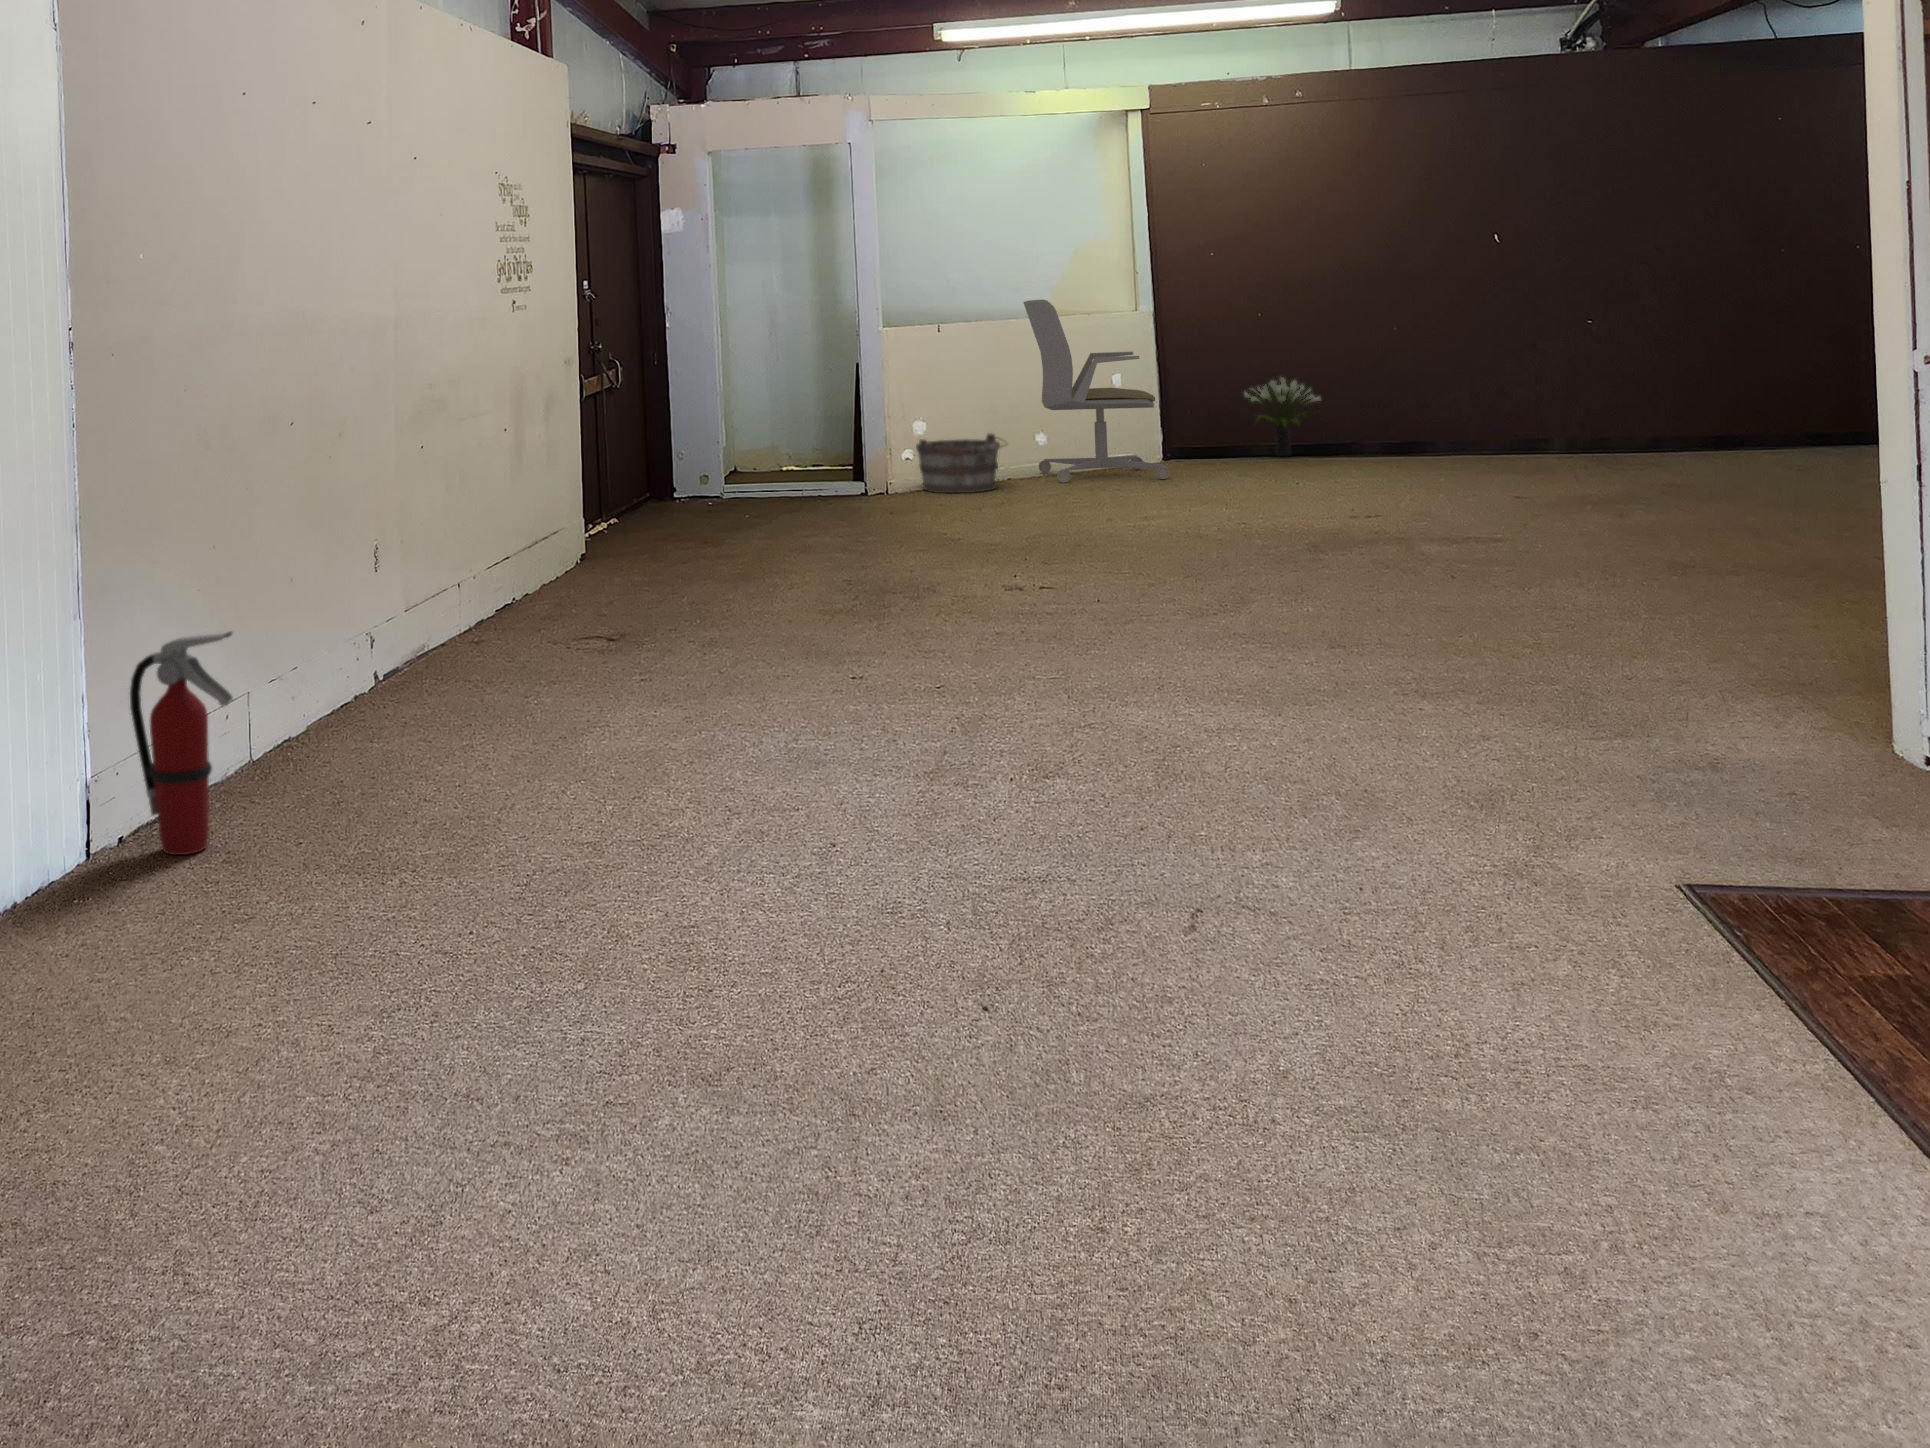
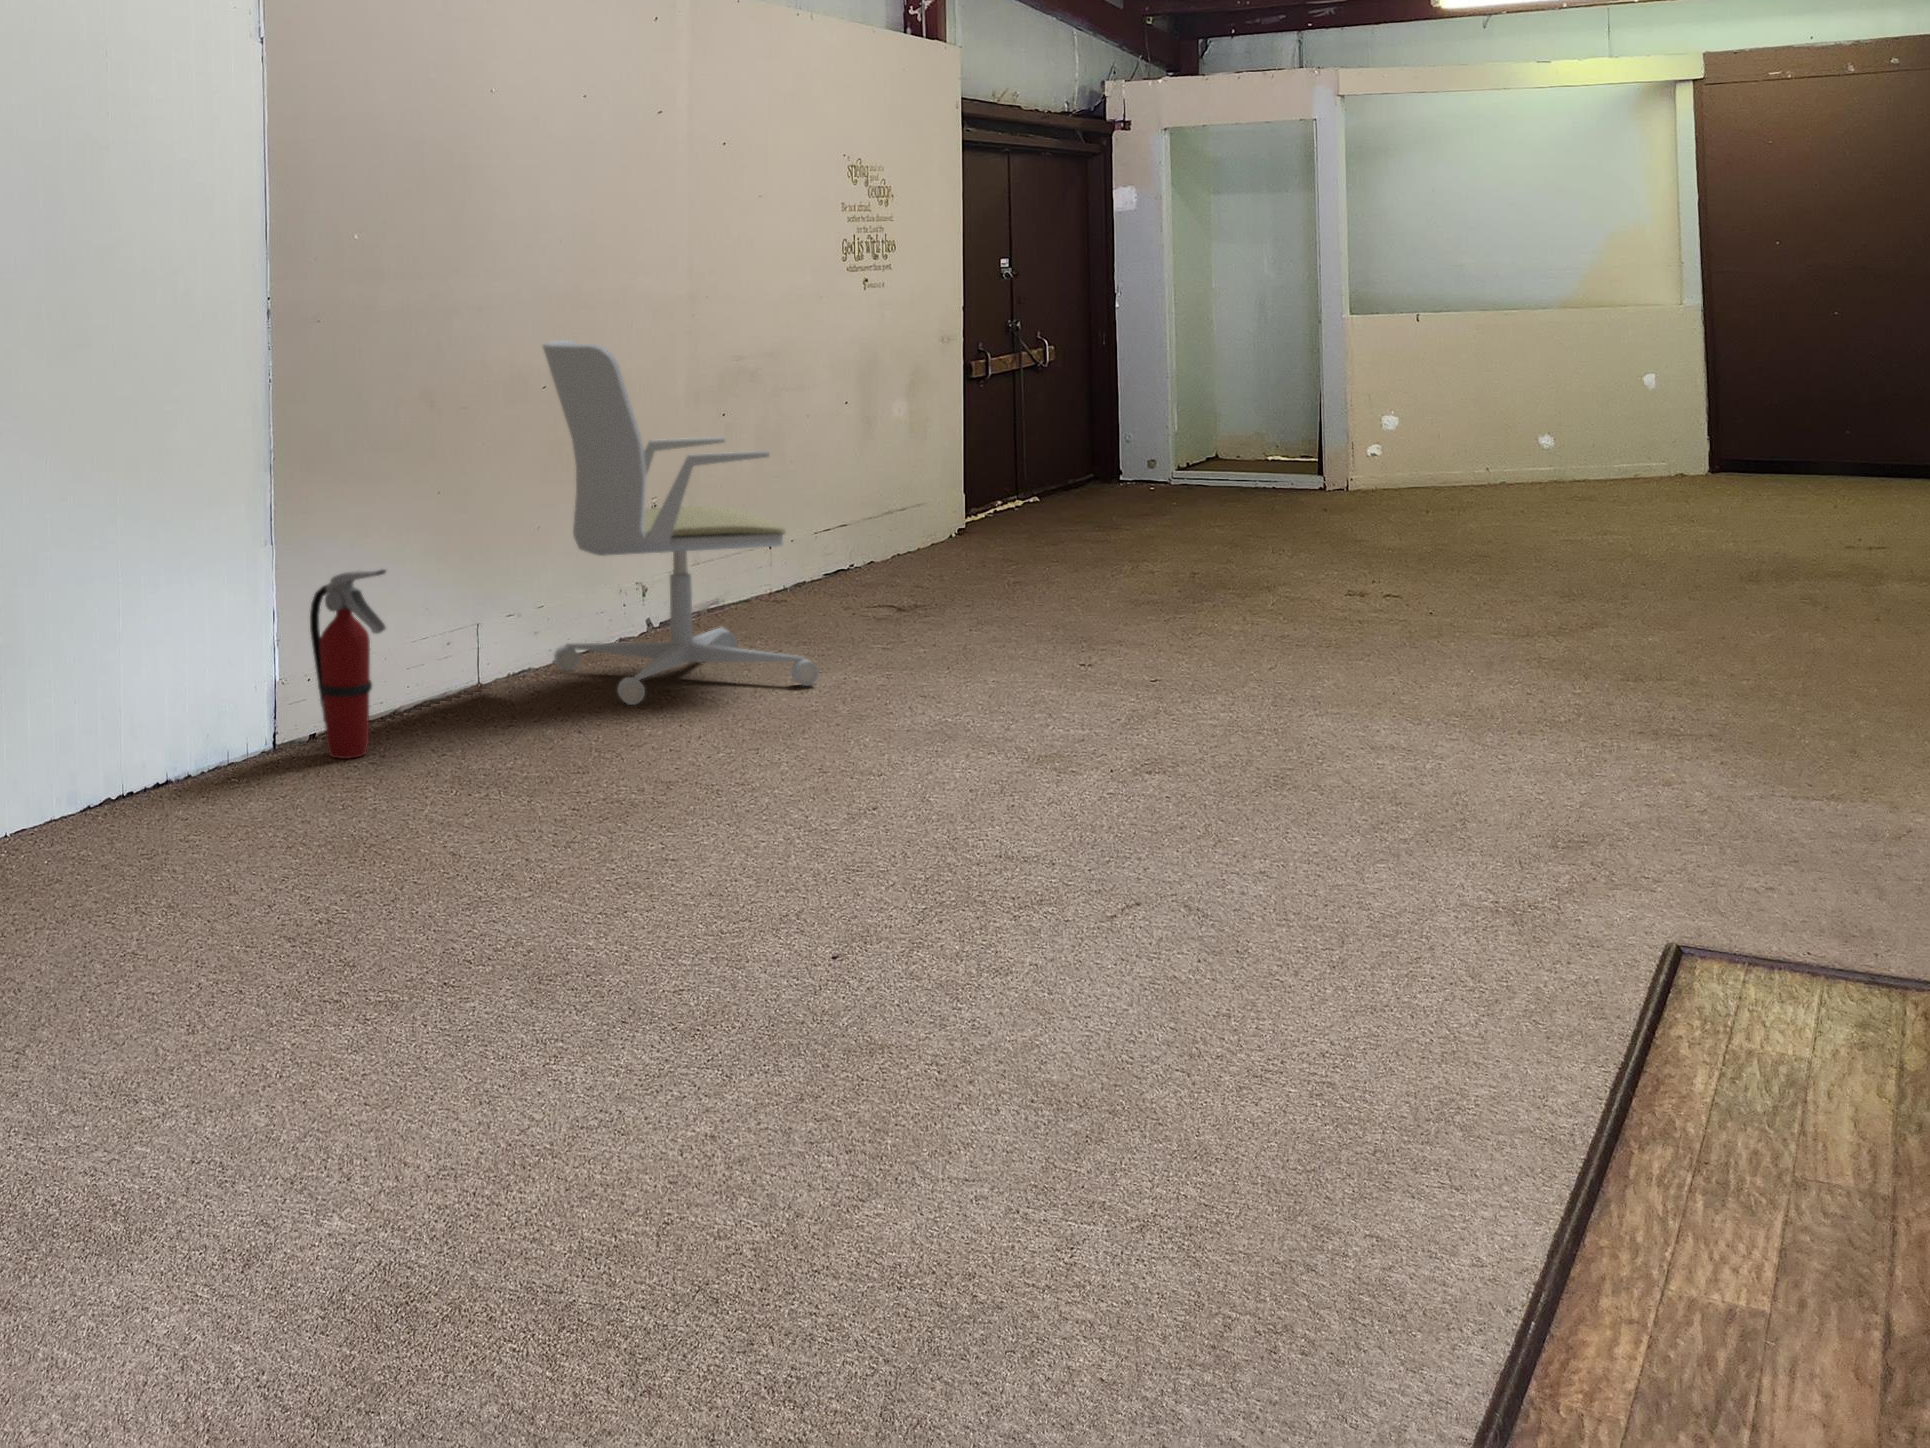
office chair: present [1023,300,1170,483] -> present [543,340,819,705]
potted plant: present [1244,378,1321,457] -> none [1813,387,1913,481]
bucket: present [916,433,1001,493] -> none [1375,436,1479,499]

